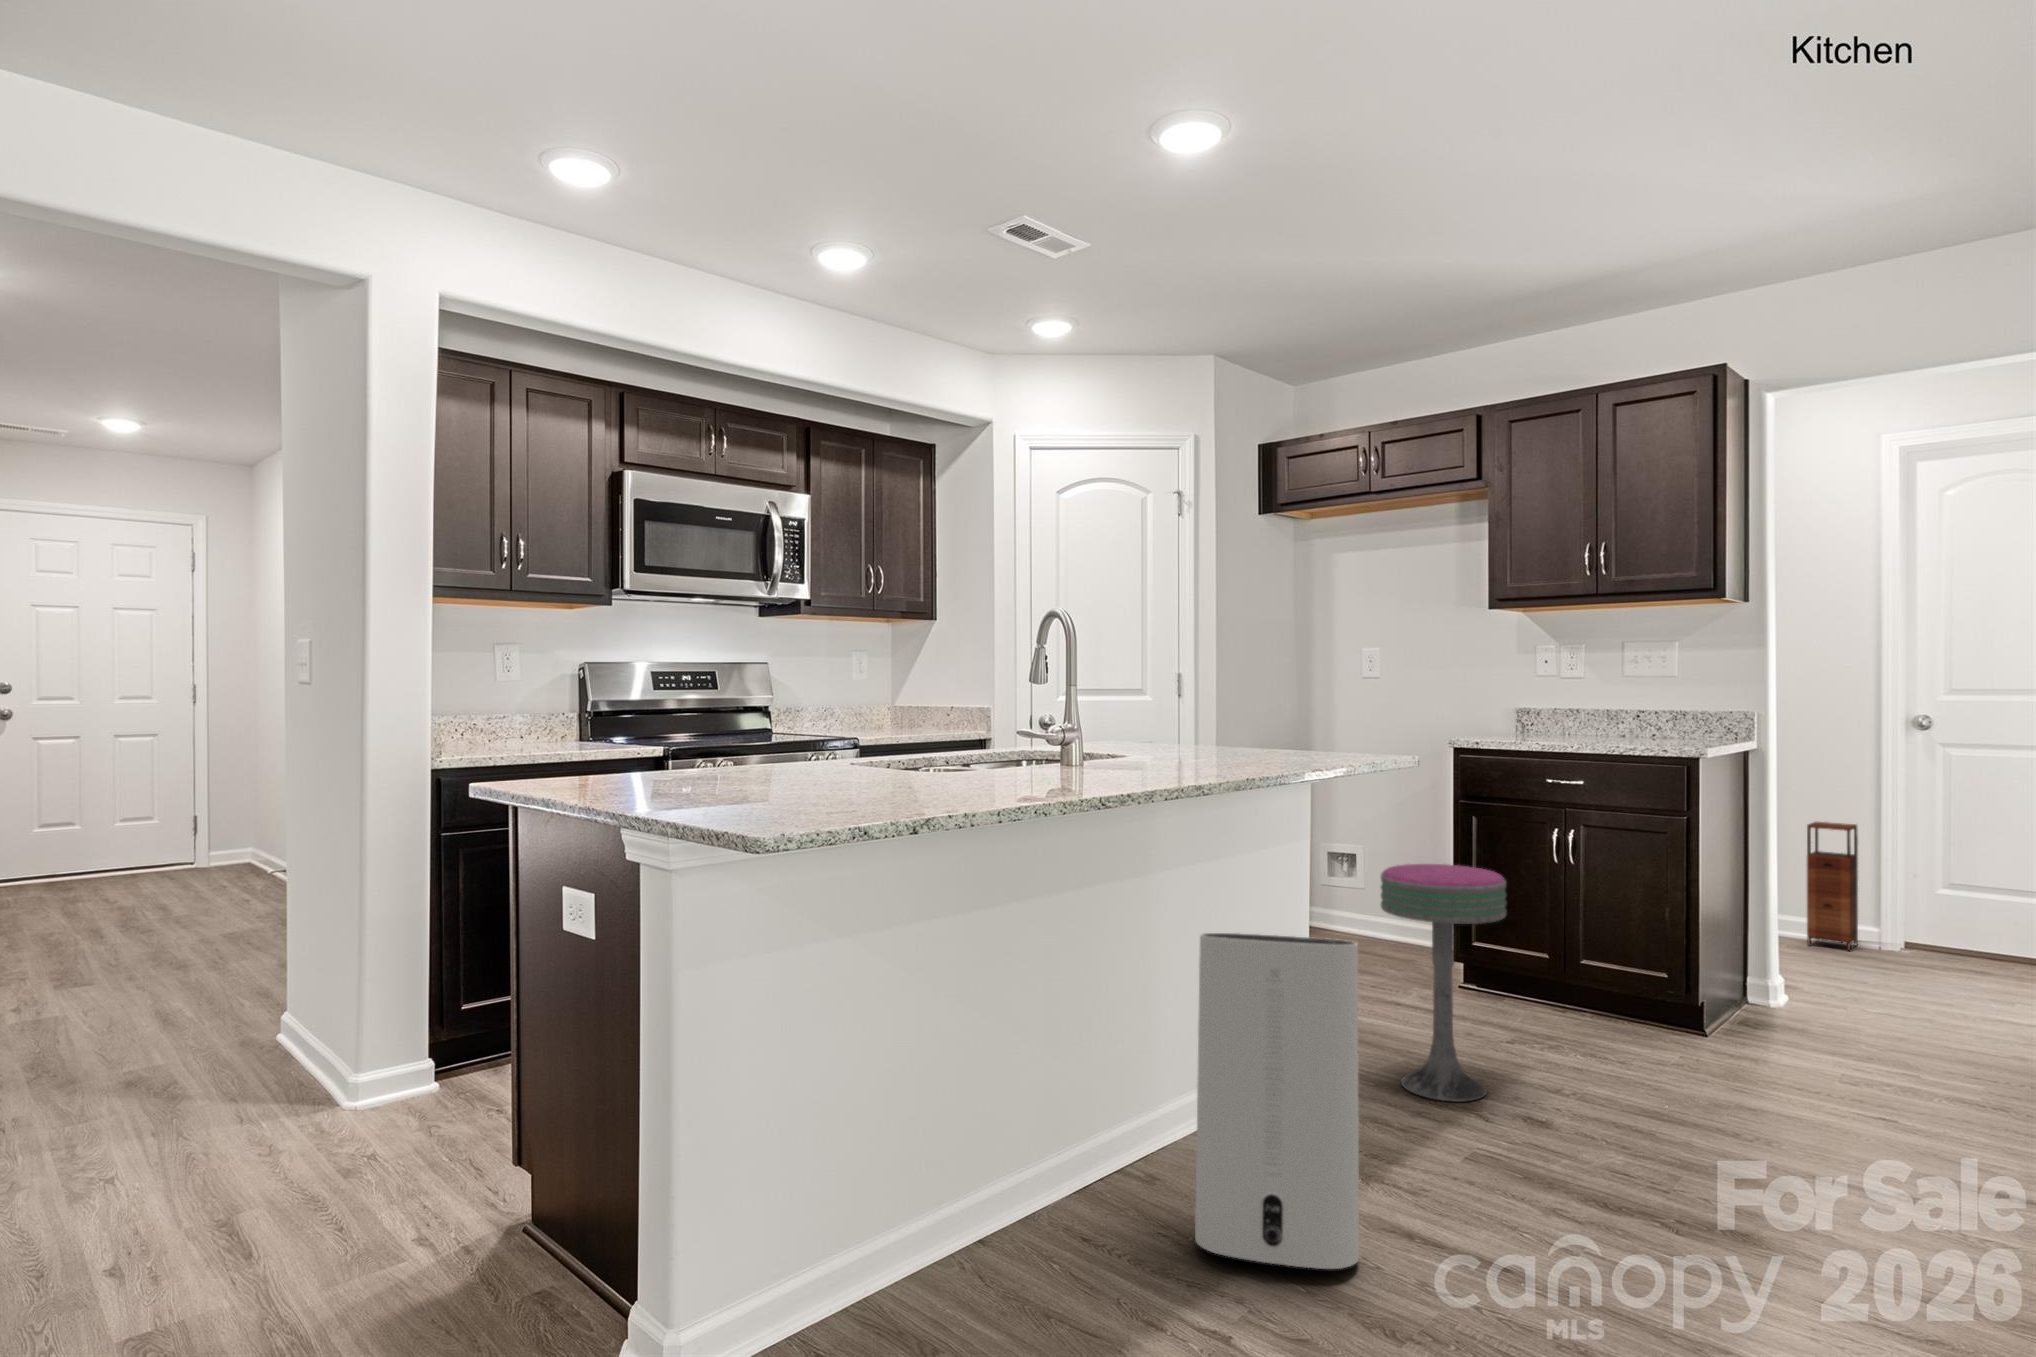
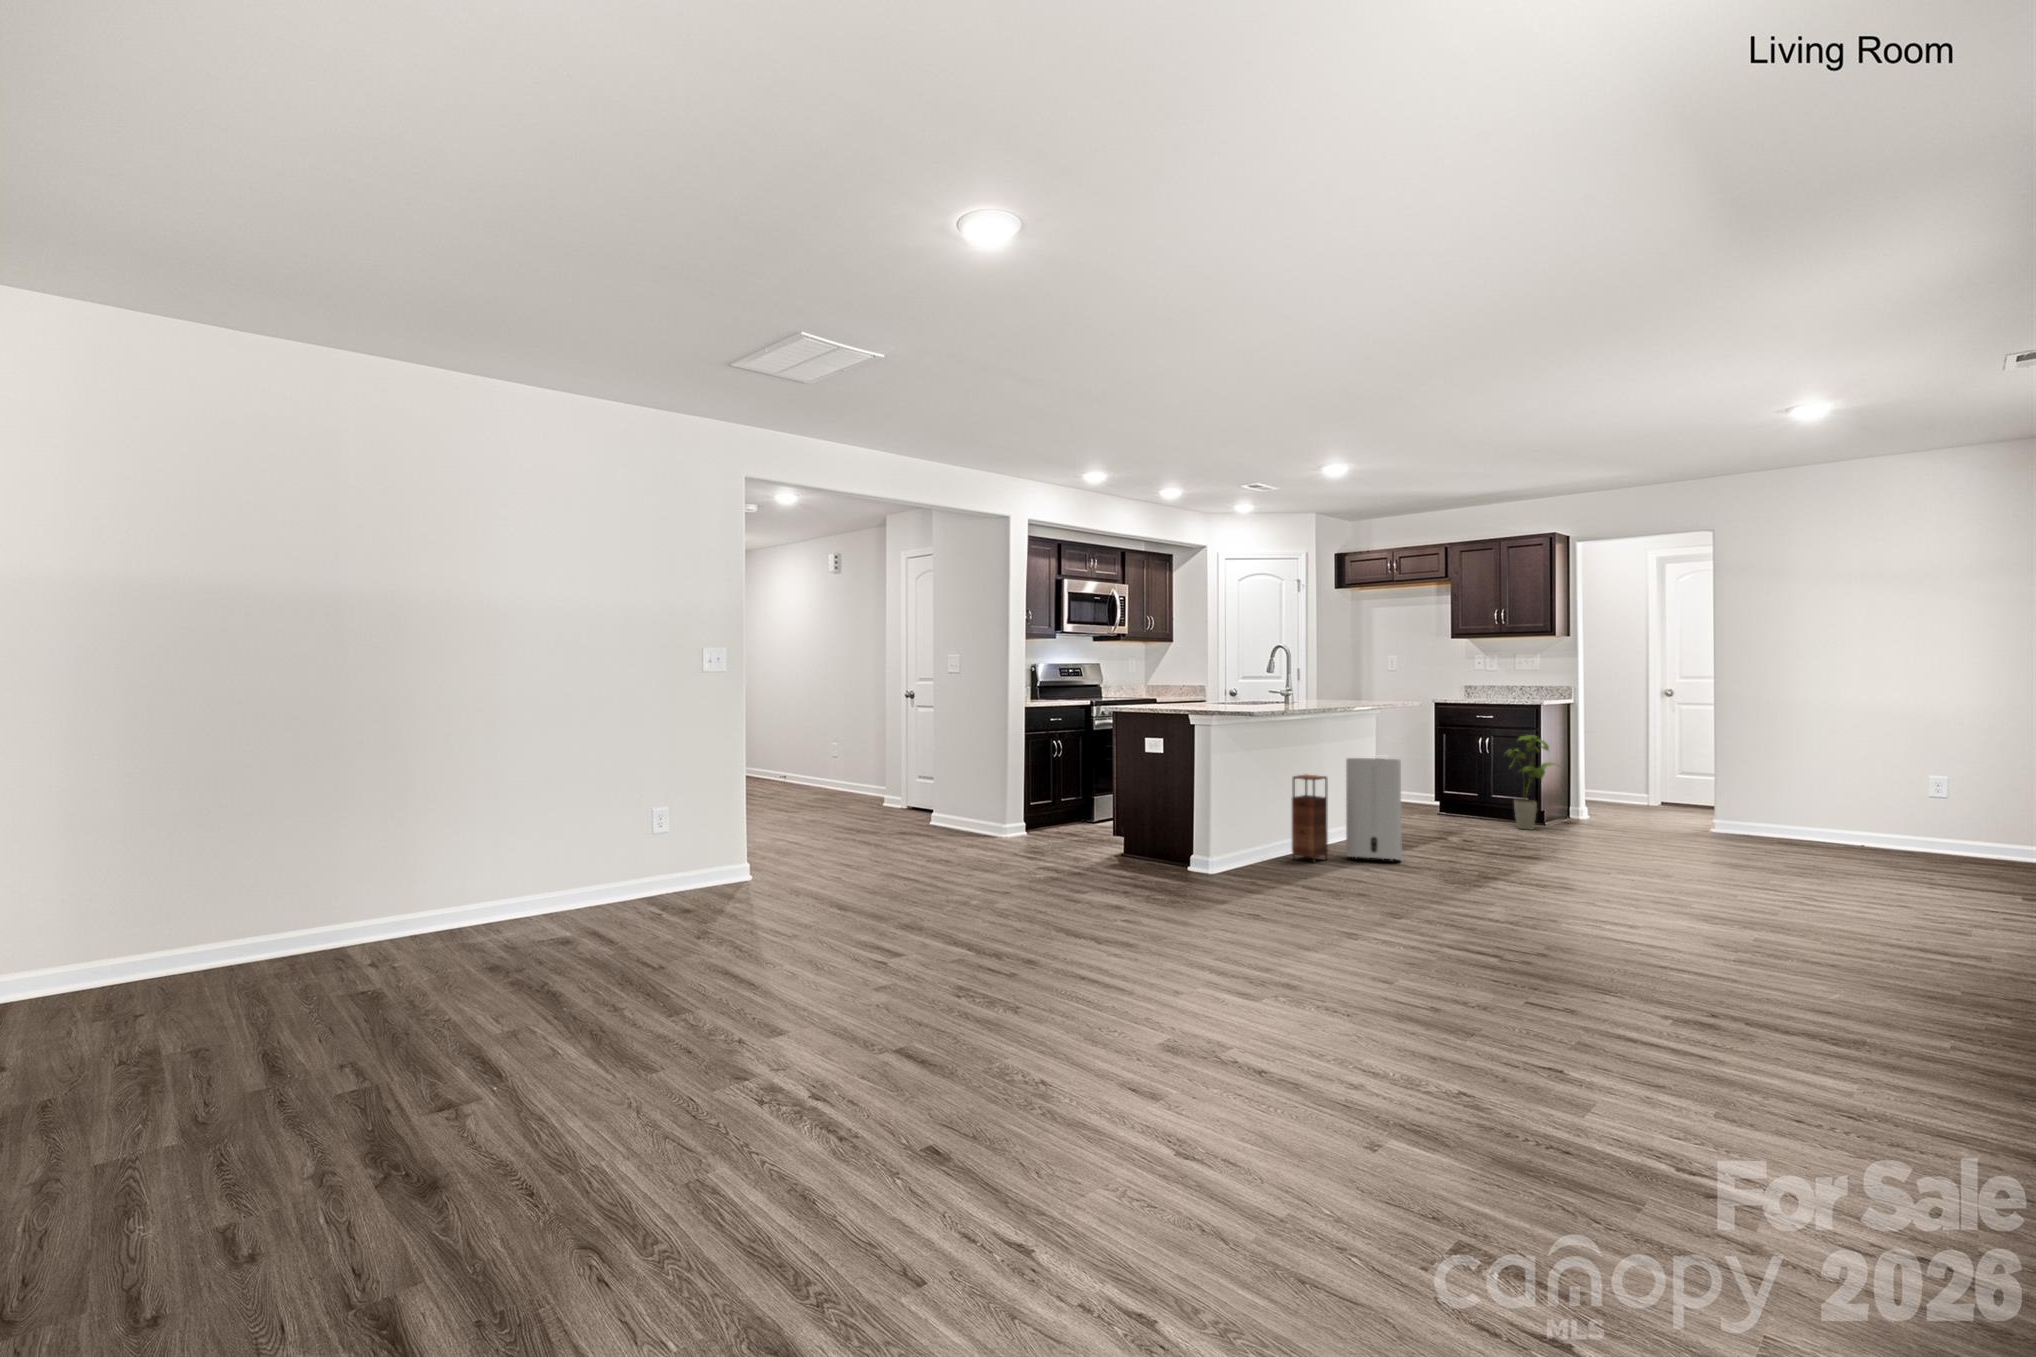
storage cabinet: present [1807,822,1858,951] -> present [1292,775,1328,862]
house plant: none [1617,831,1753,1064] -> present [1508,735,1554,830]
bar stool: present [1381,864,1506,1102] -> none [1404,747,1455,837]

